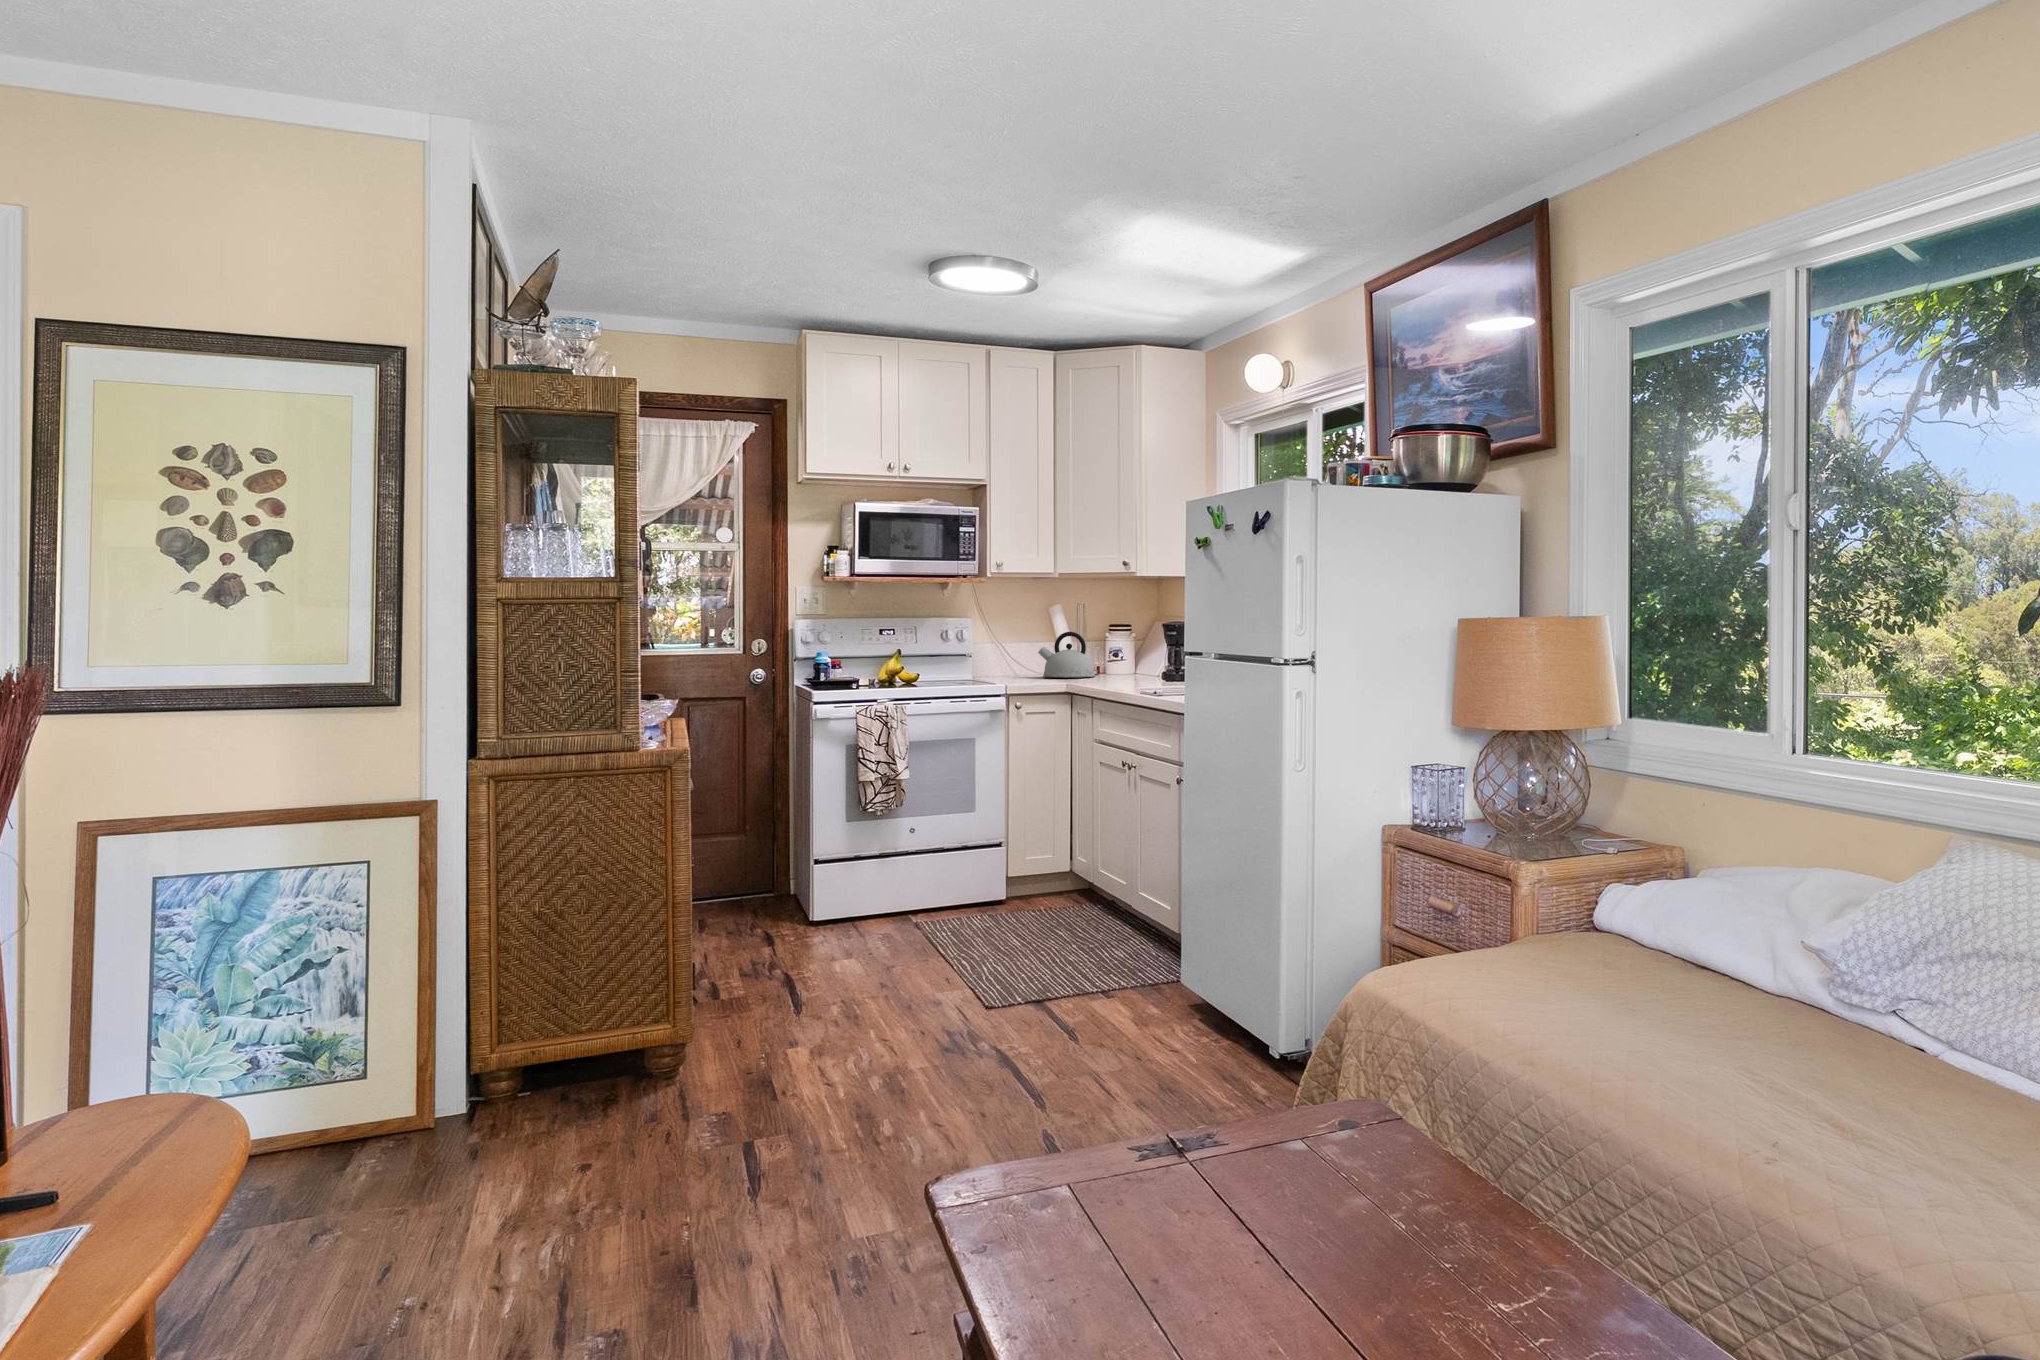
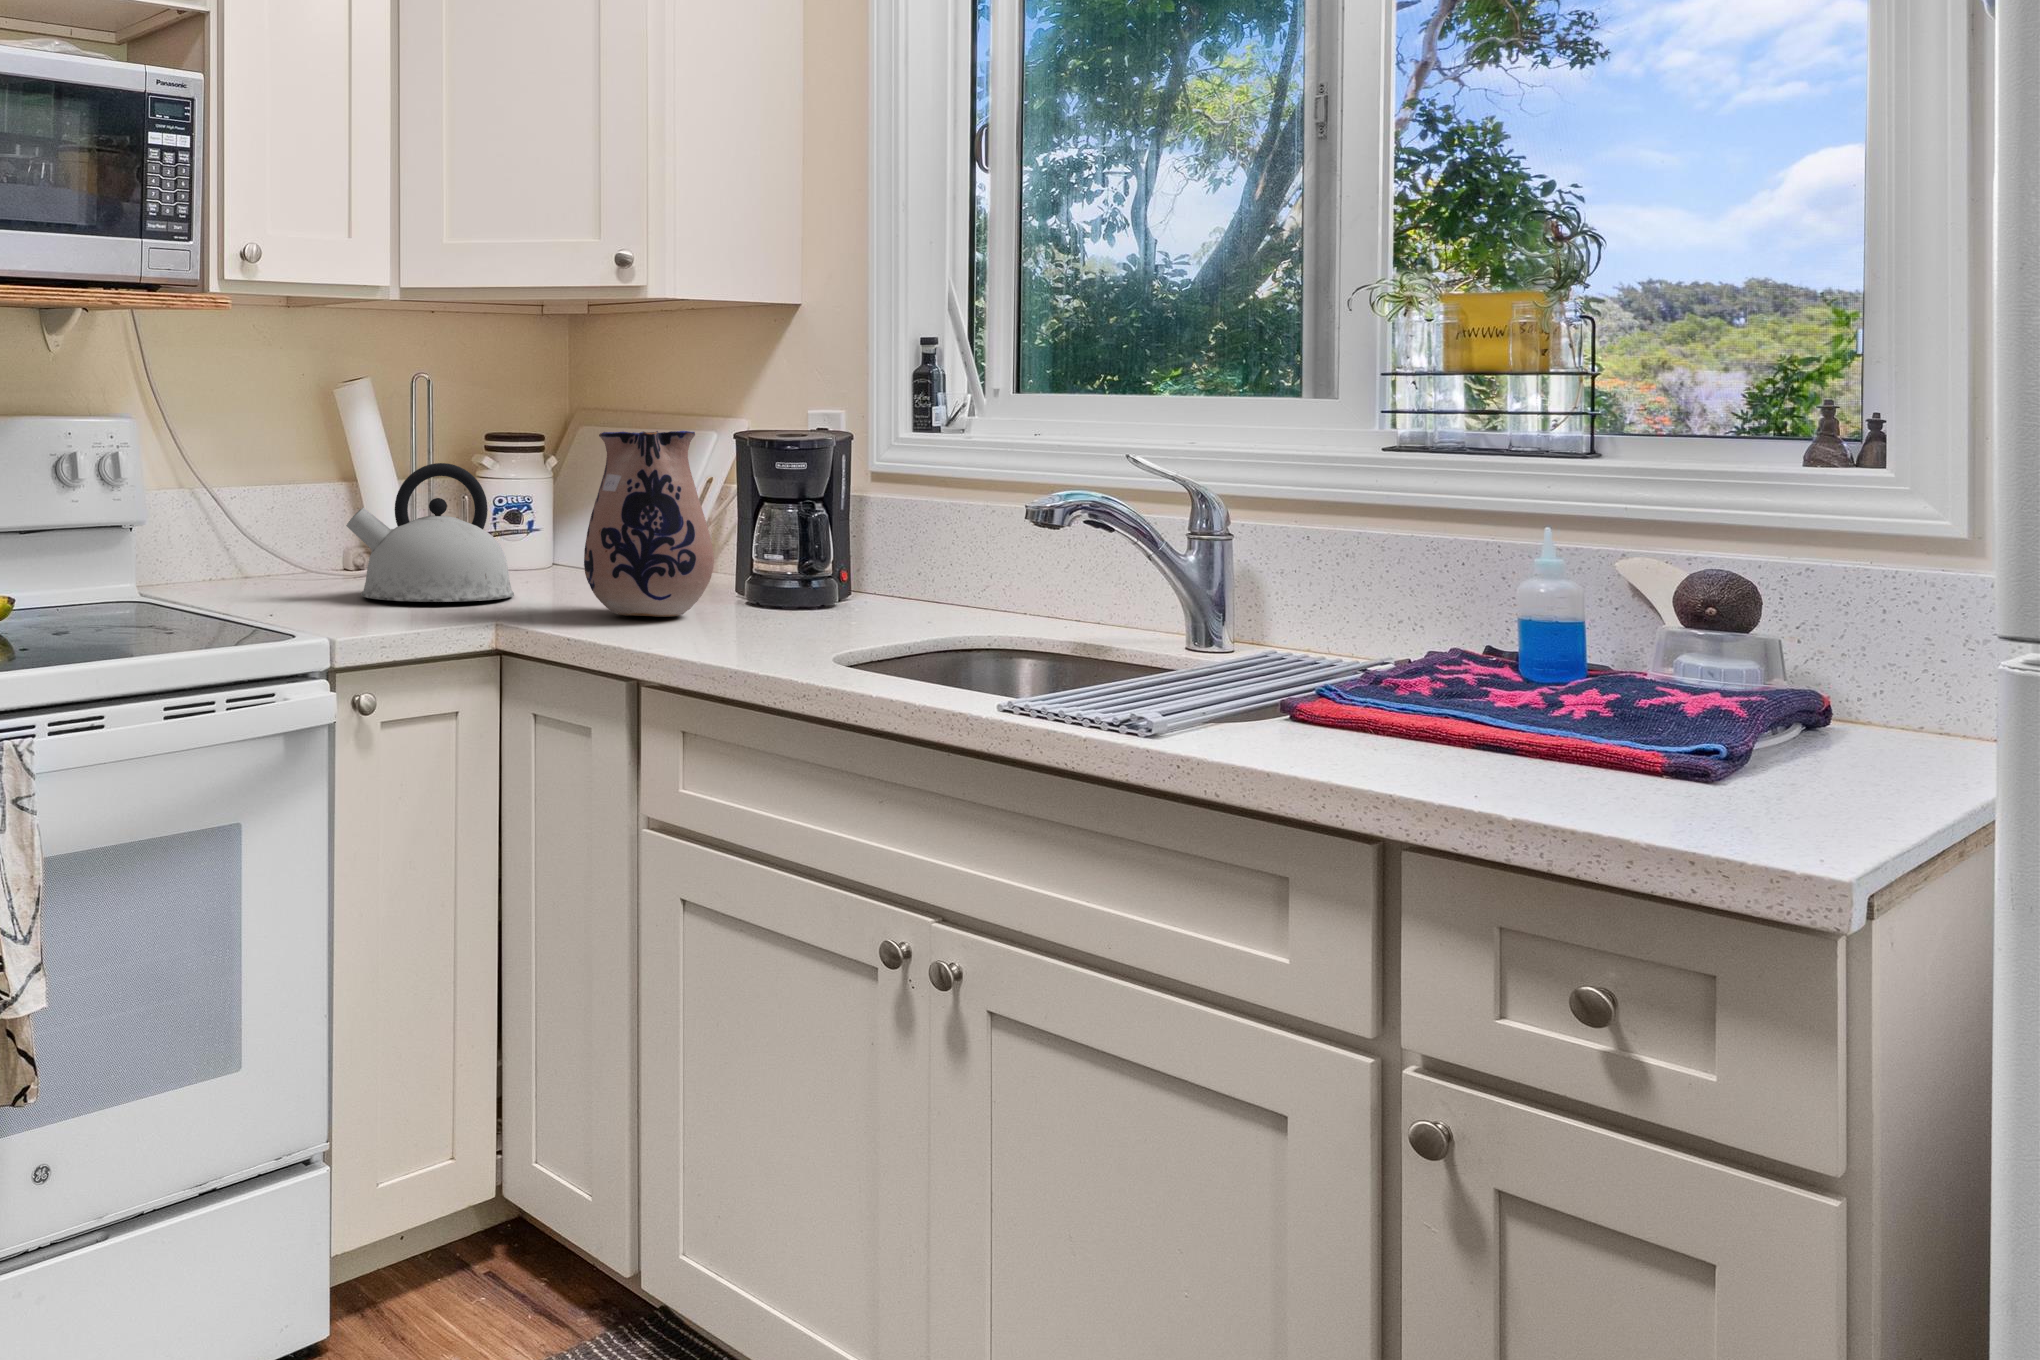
ceramic pitcher: none [1099,620,1141,680] -> present [584,431,714,617]

